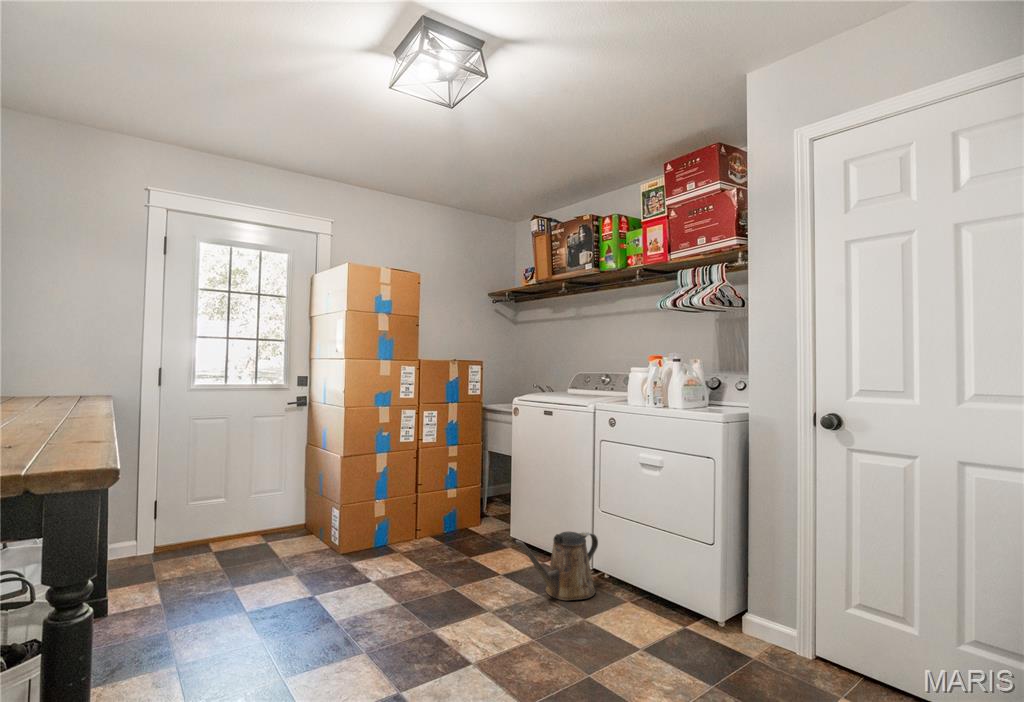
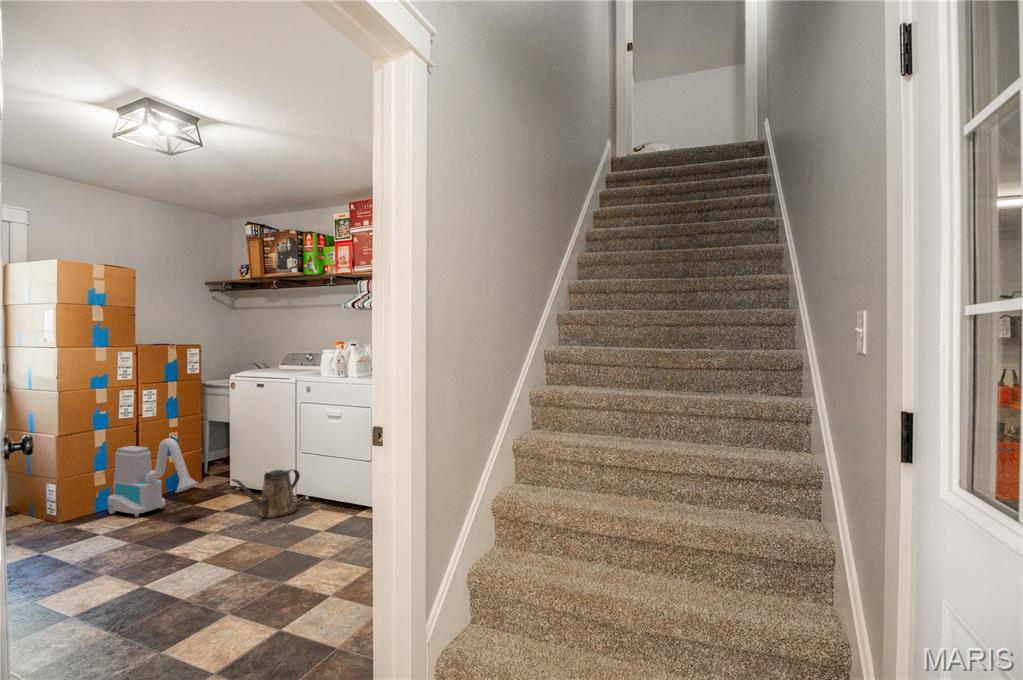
vacuum cleaner: none [386,473,477,564] -> present [108,438,199,517]

